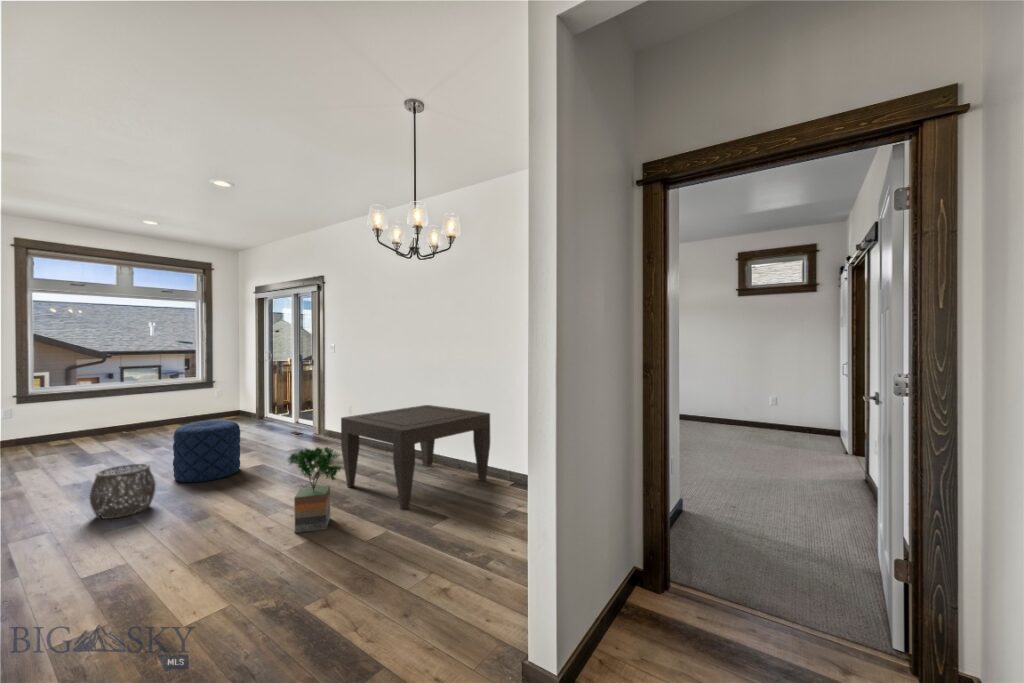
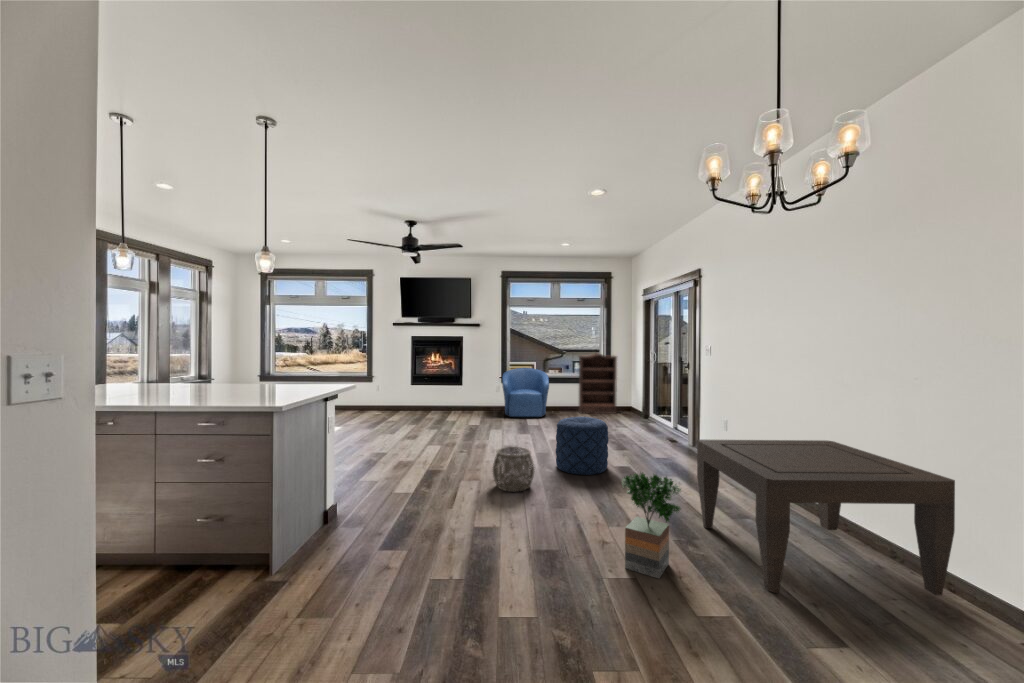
bookshelf: none [171,356,225,426] -> present [579,354,617,414]
armchair: none [45,378,131,445] -> present [502,368,549,418]

